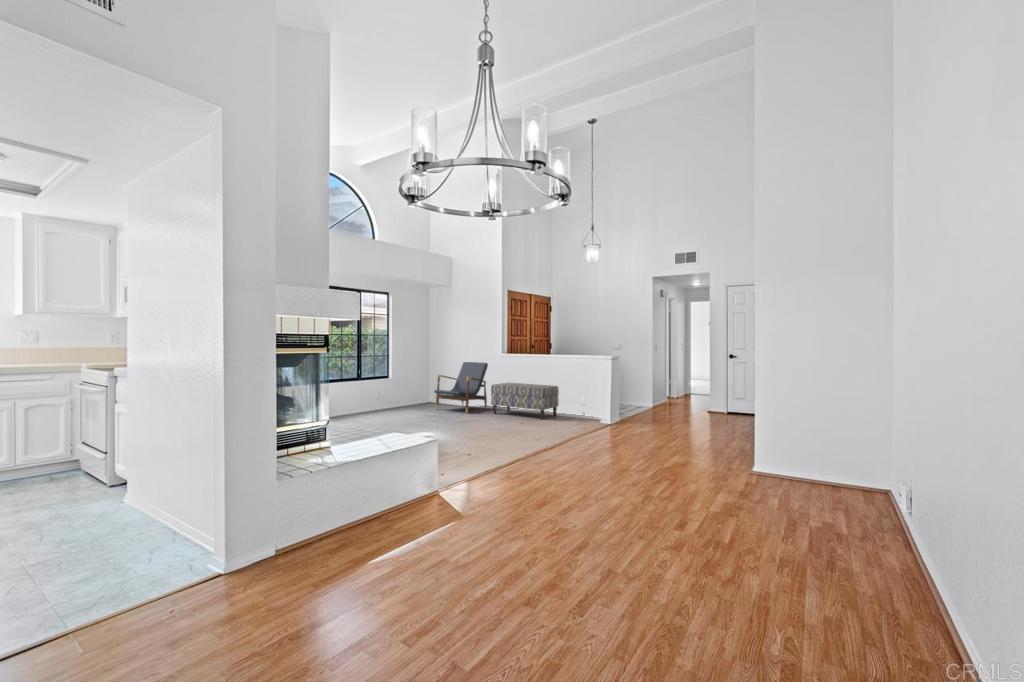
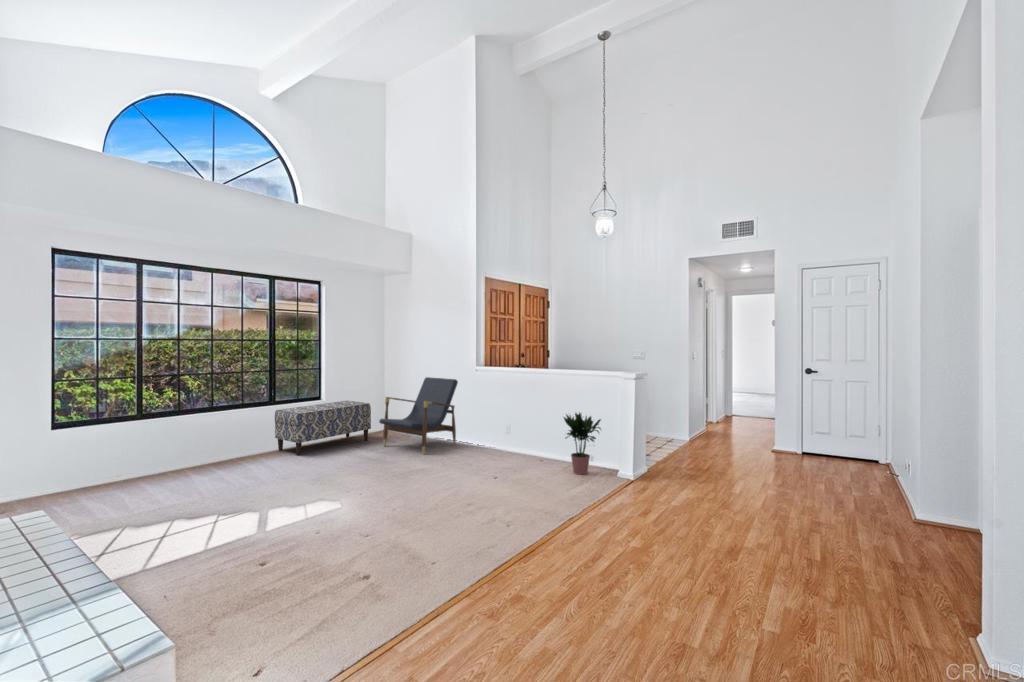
potted plant: none [564,380,591,422] -> present [564,413,601,475]
bench: present [491,383,559,420] -> present [275,401,371,456]

